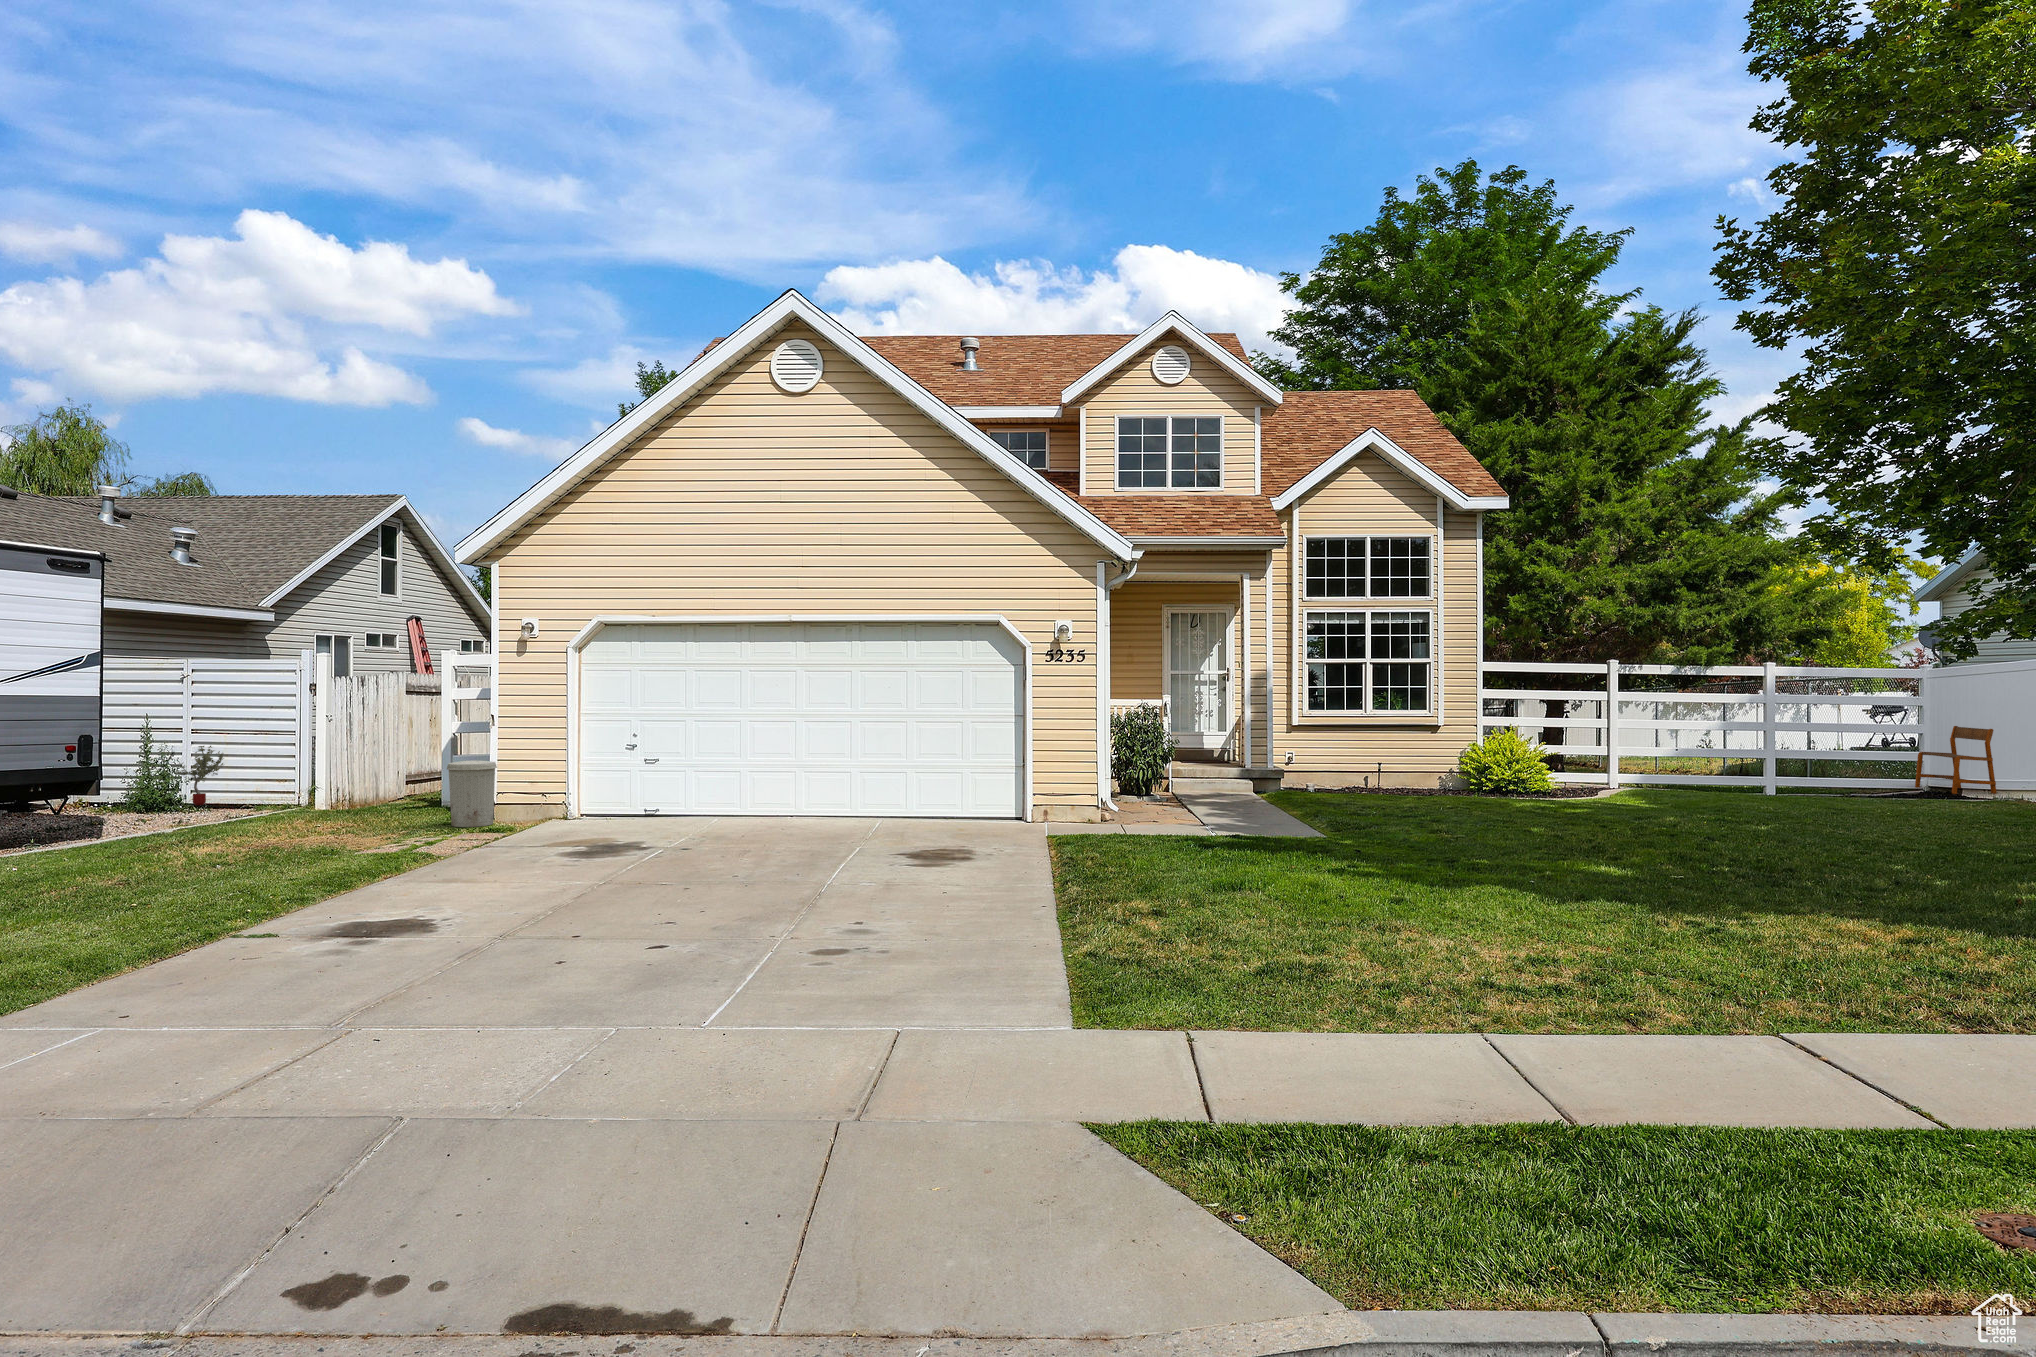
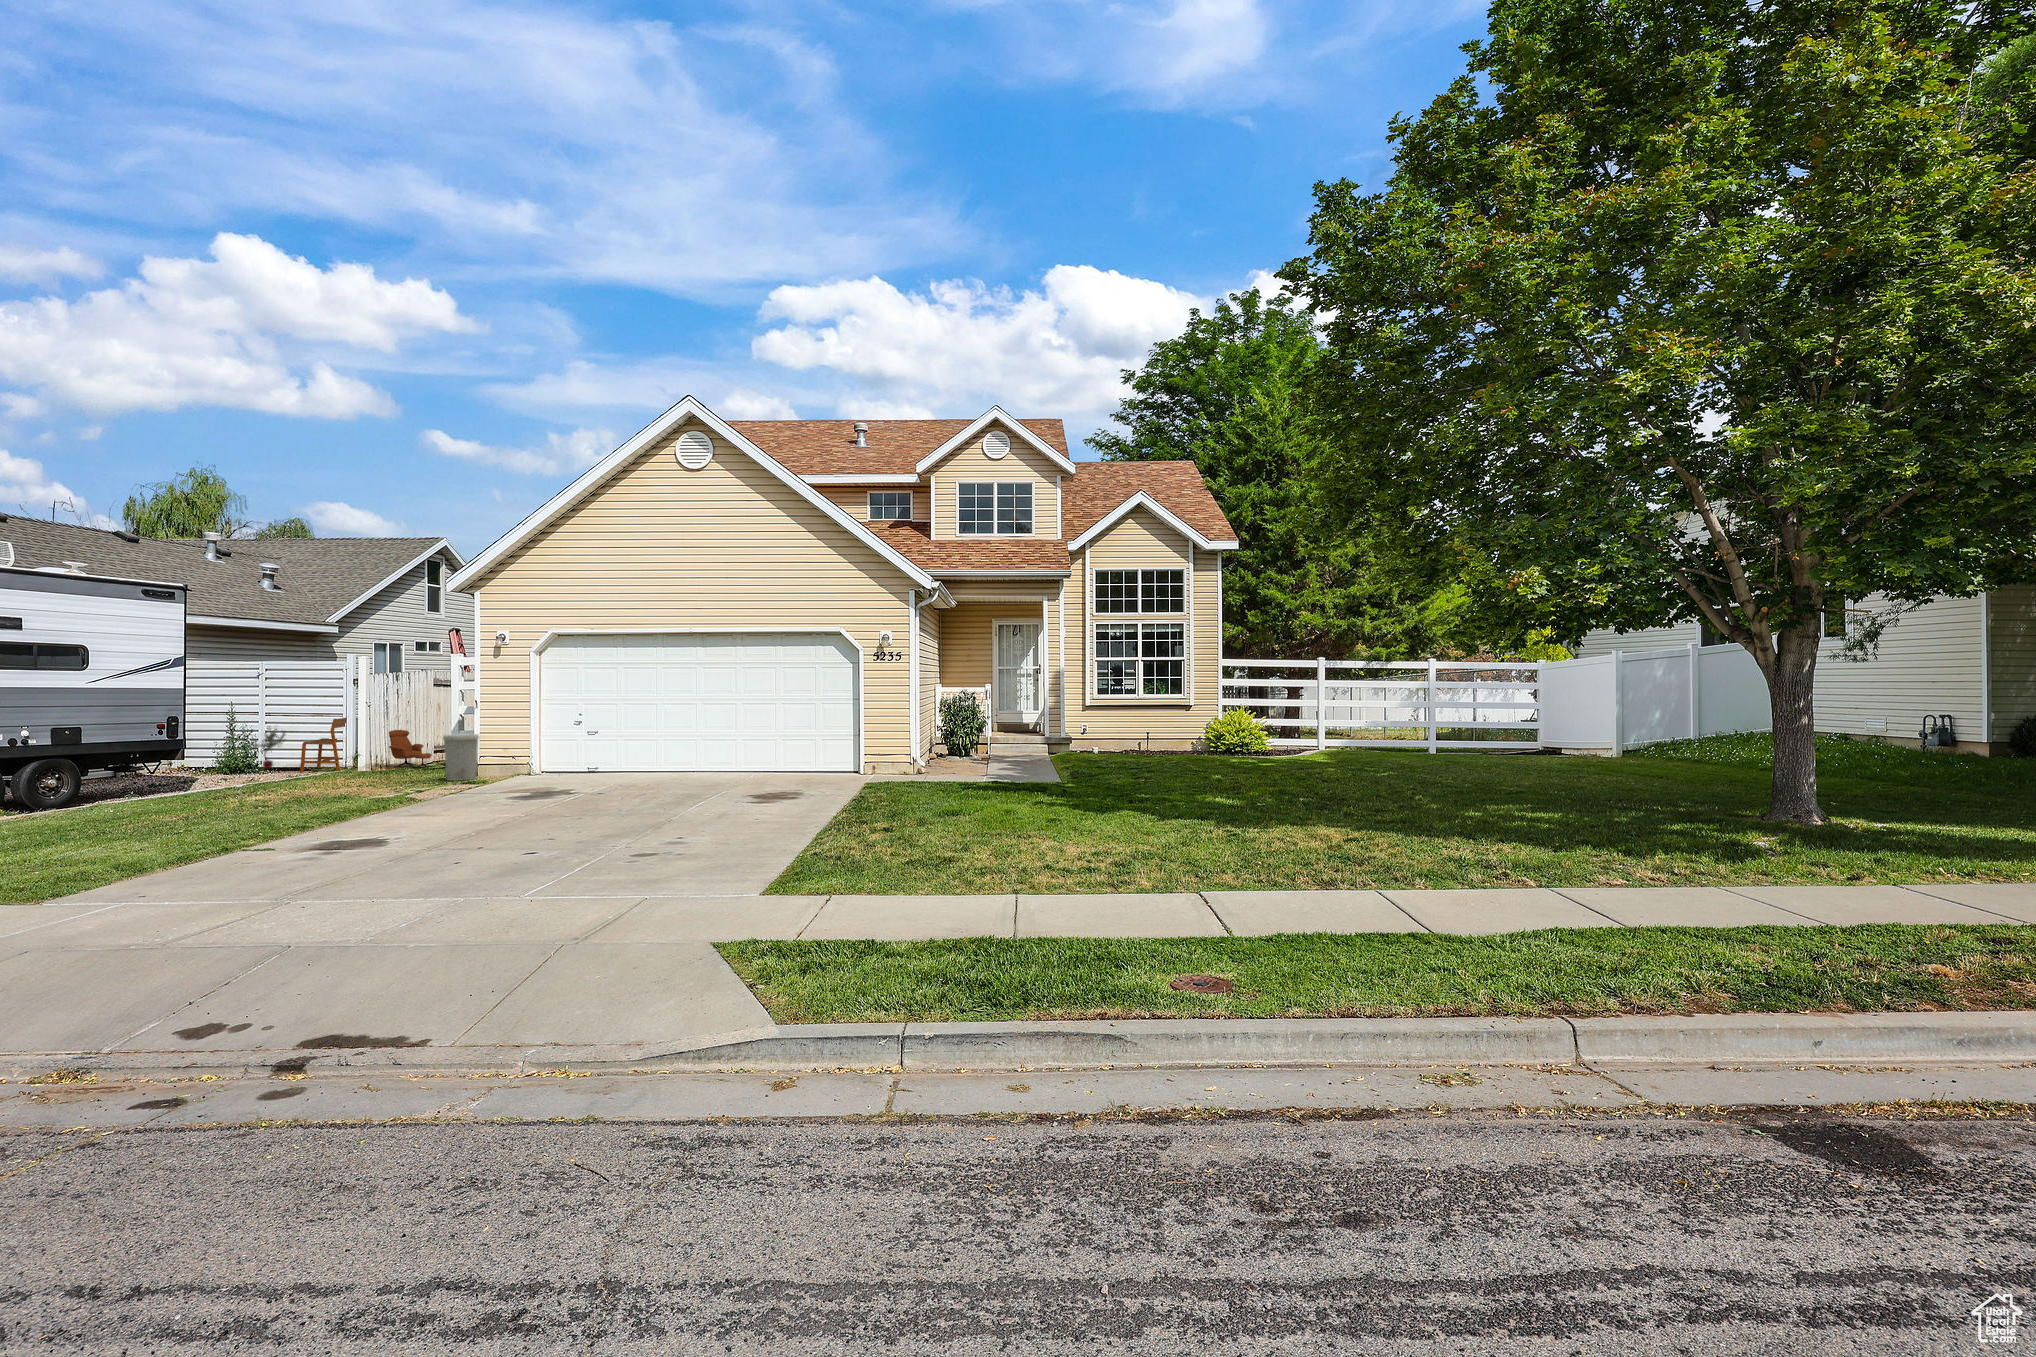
bench: present [1915,726,1997,794] -> present [300,718,347,772]
lounge chair: none [363,753,421,807] -> present [389,730,432,768]

